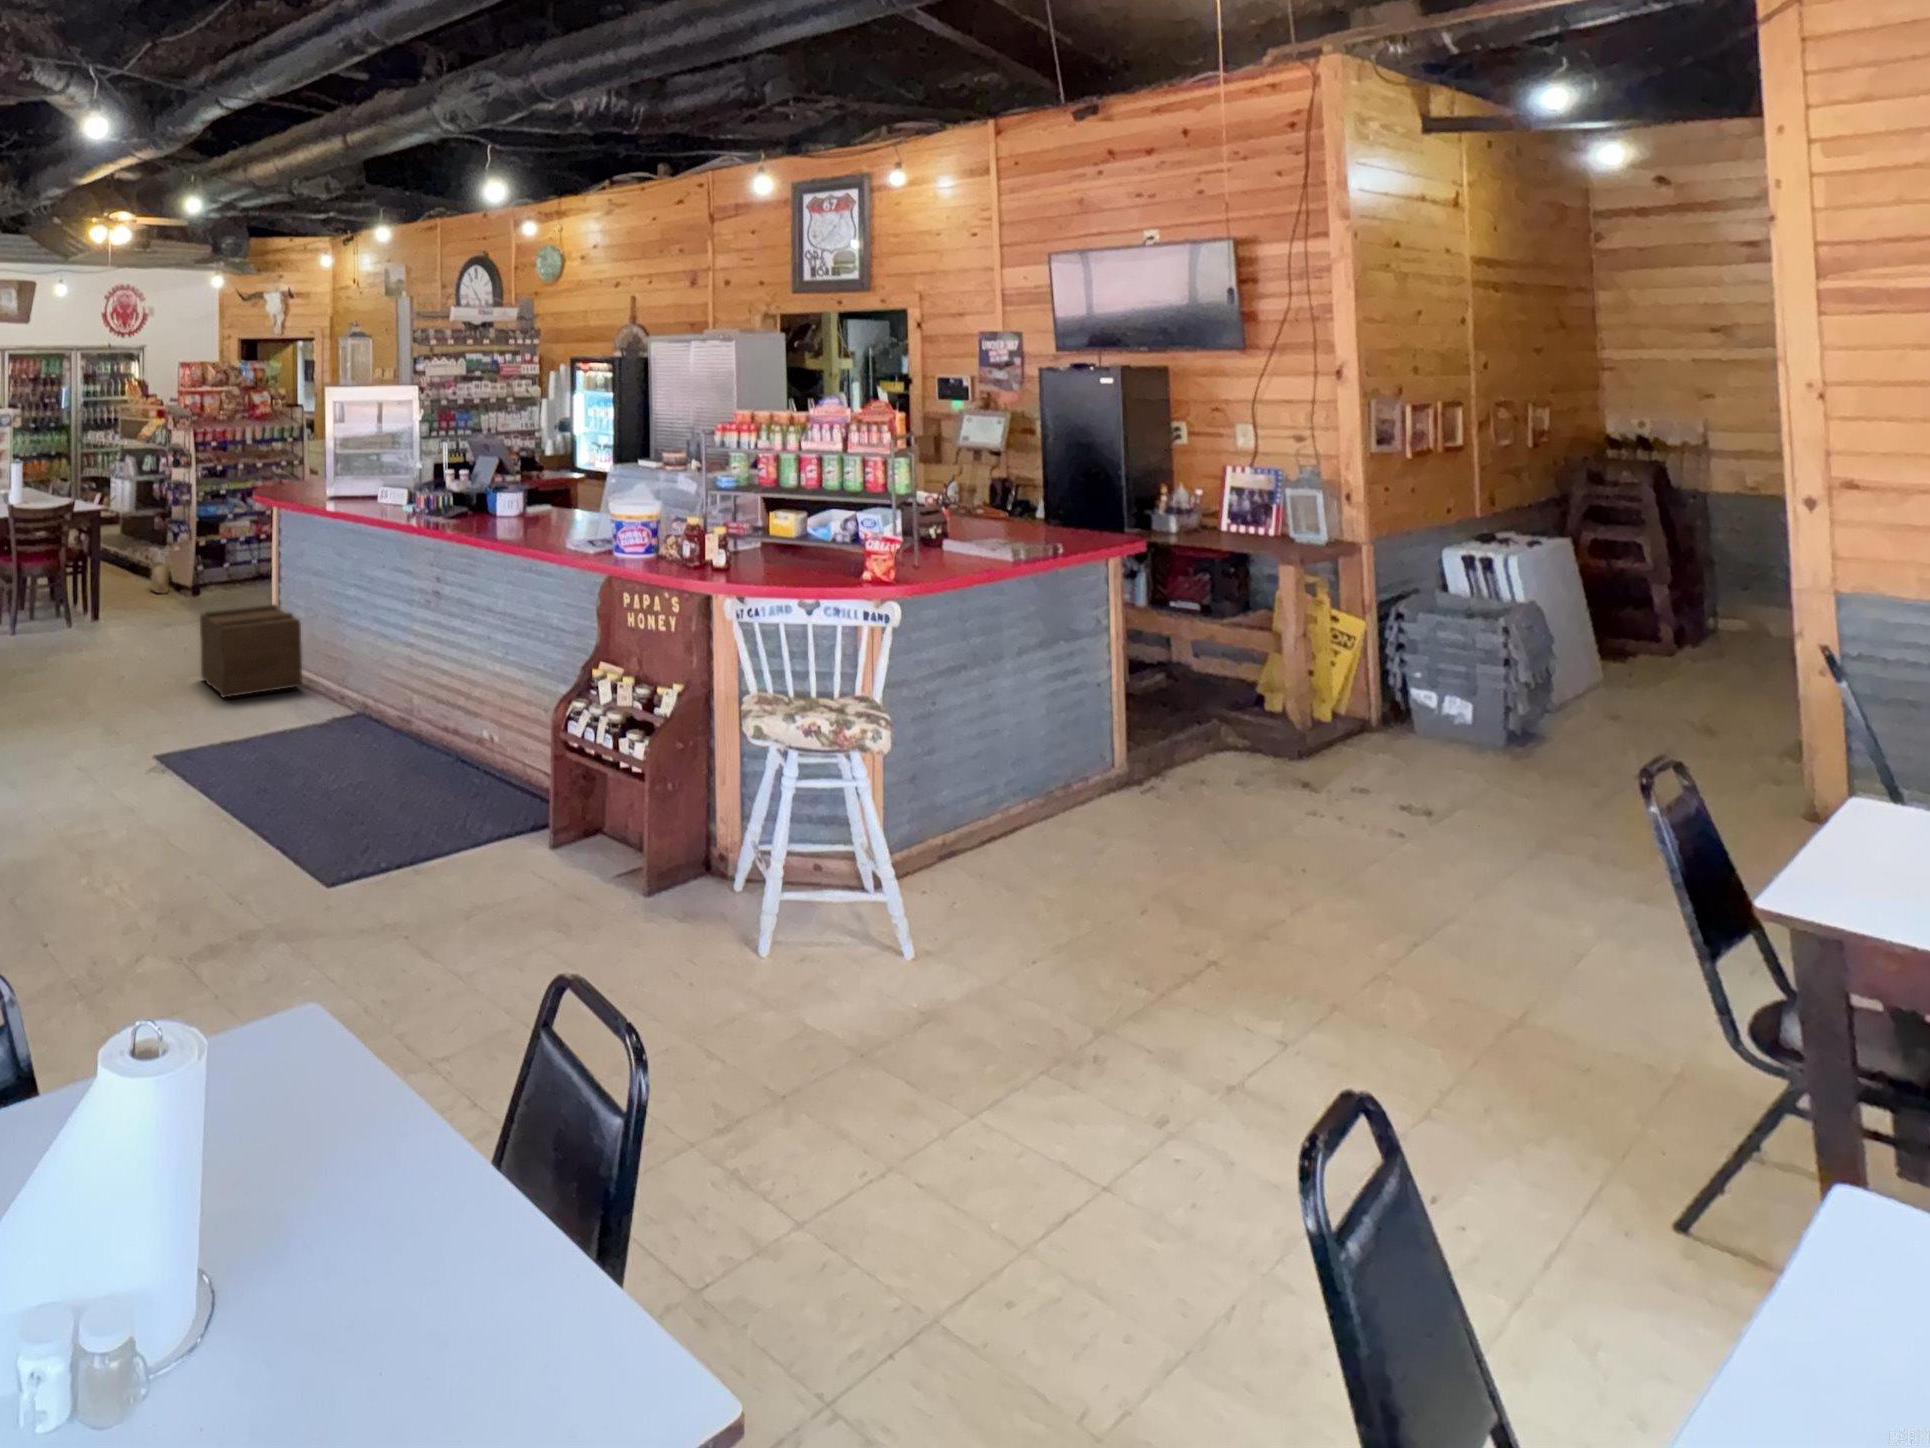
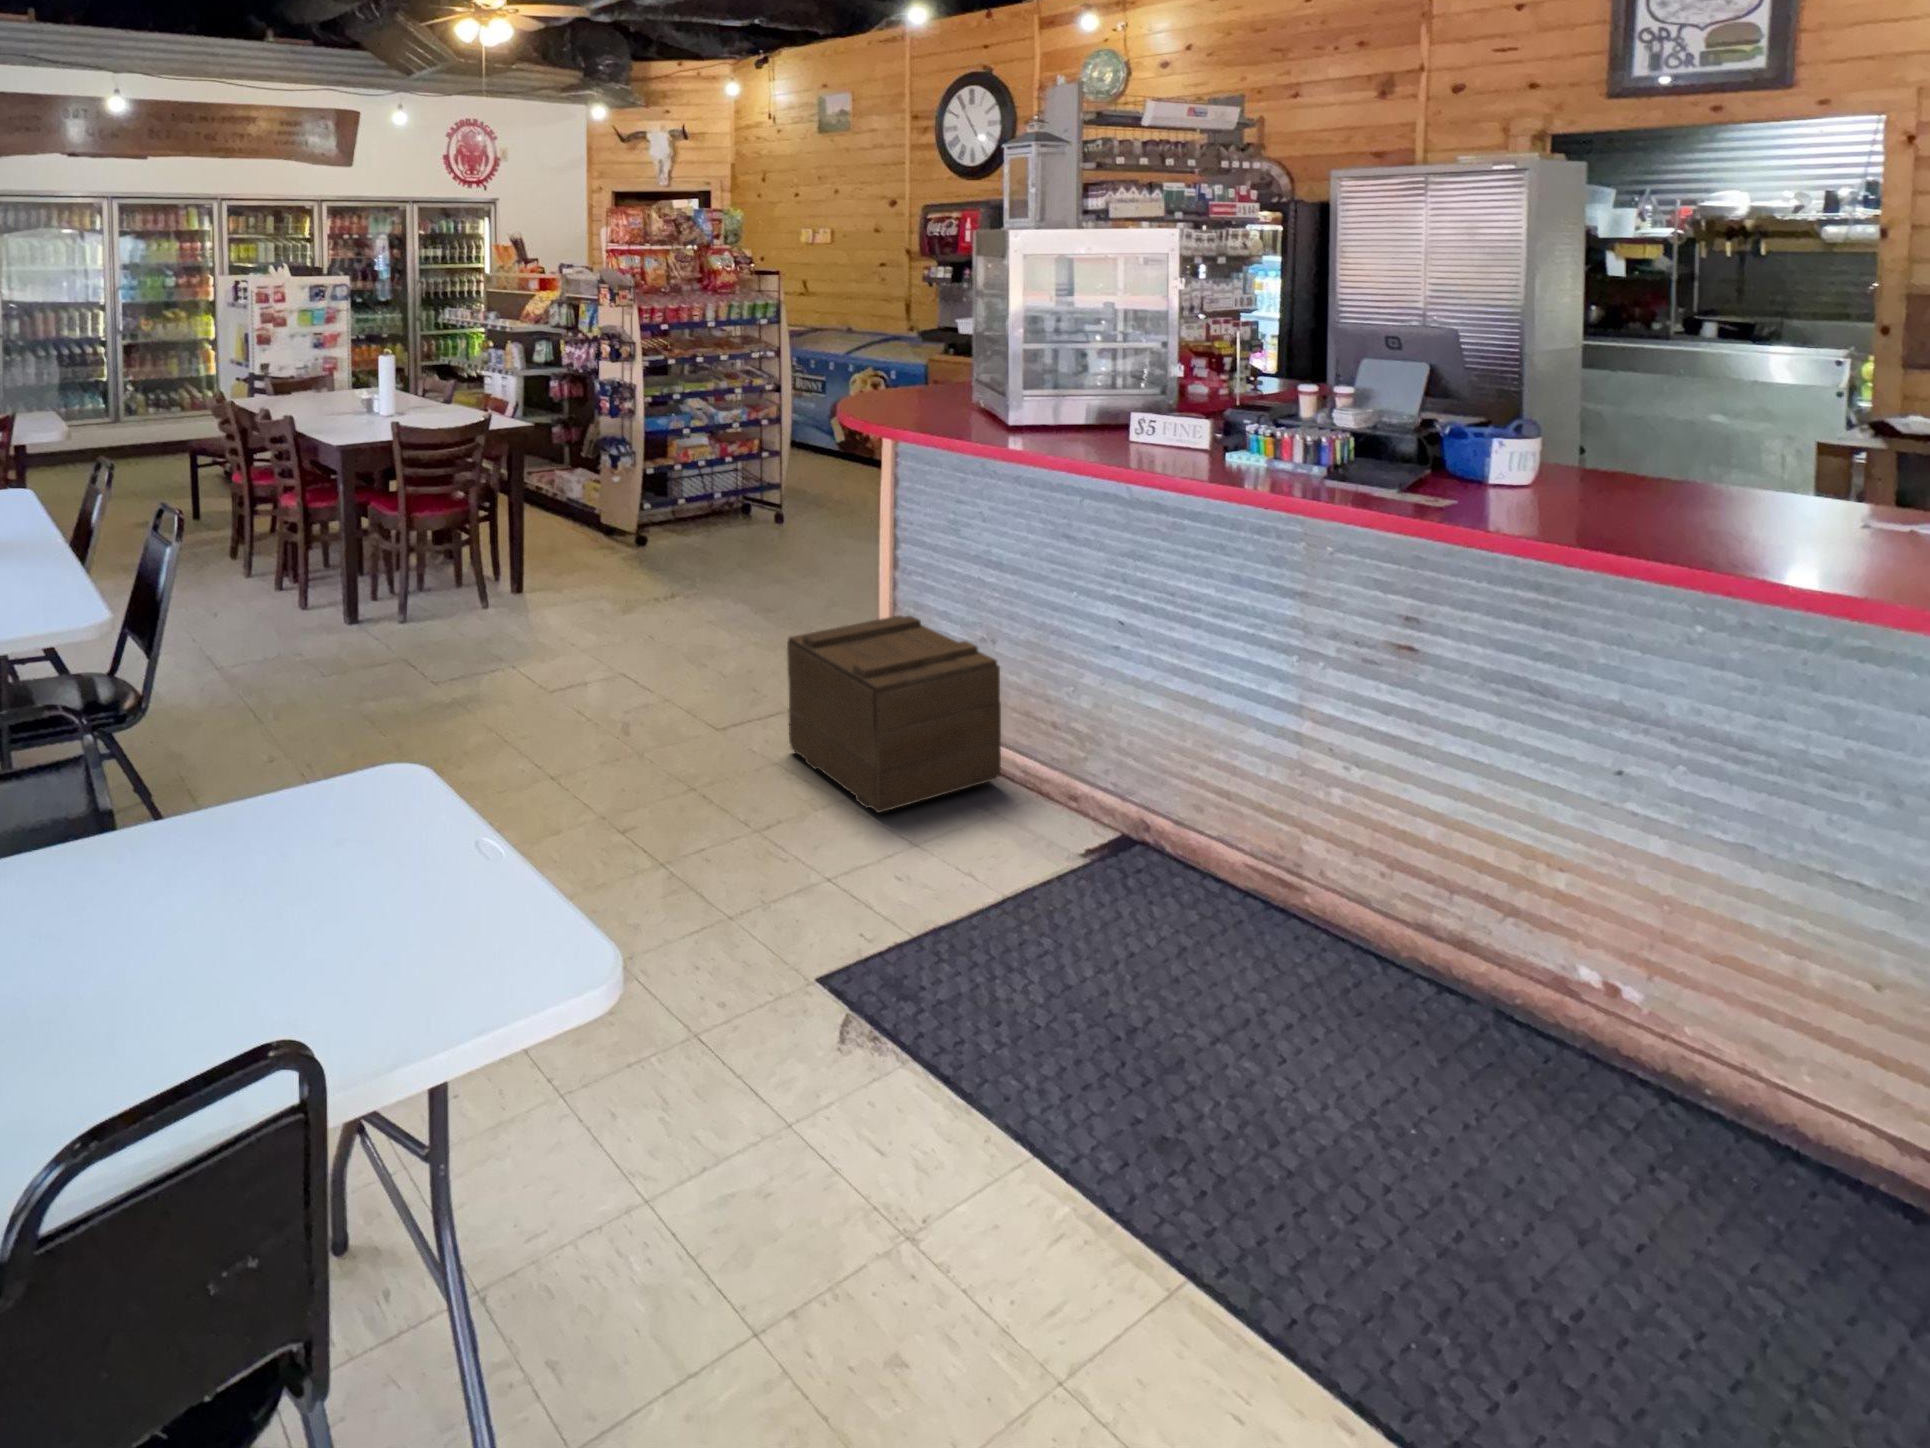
woven basket: present [150,562,169,594] -> none [572,473,604,541]

